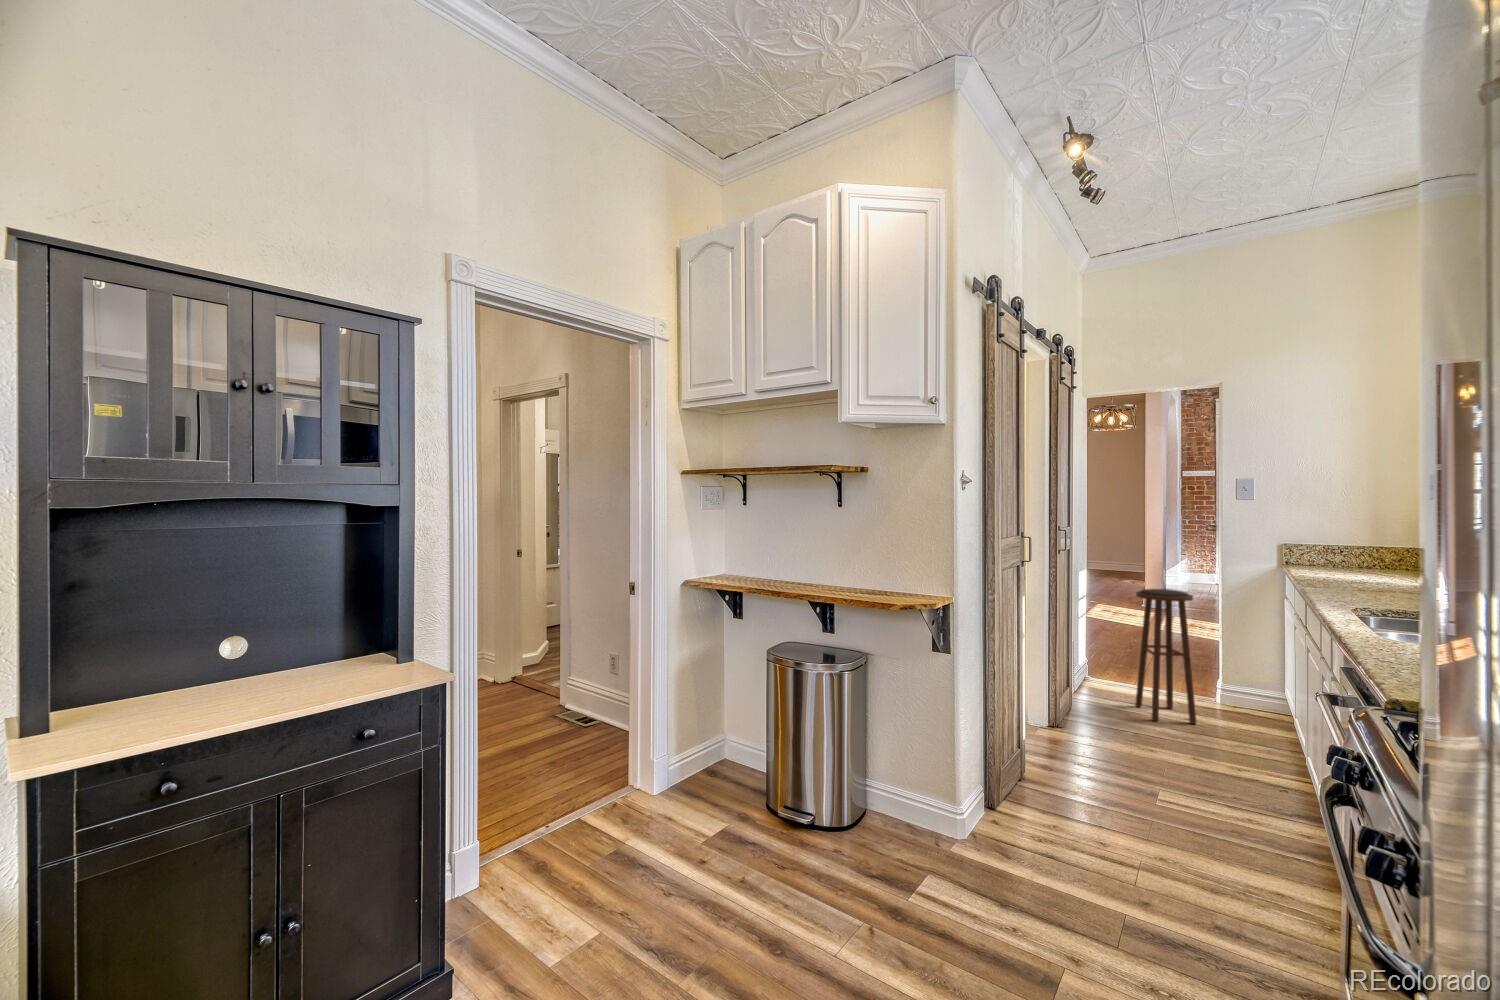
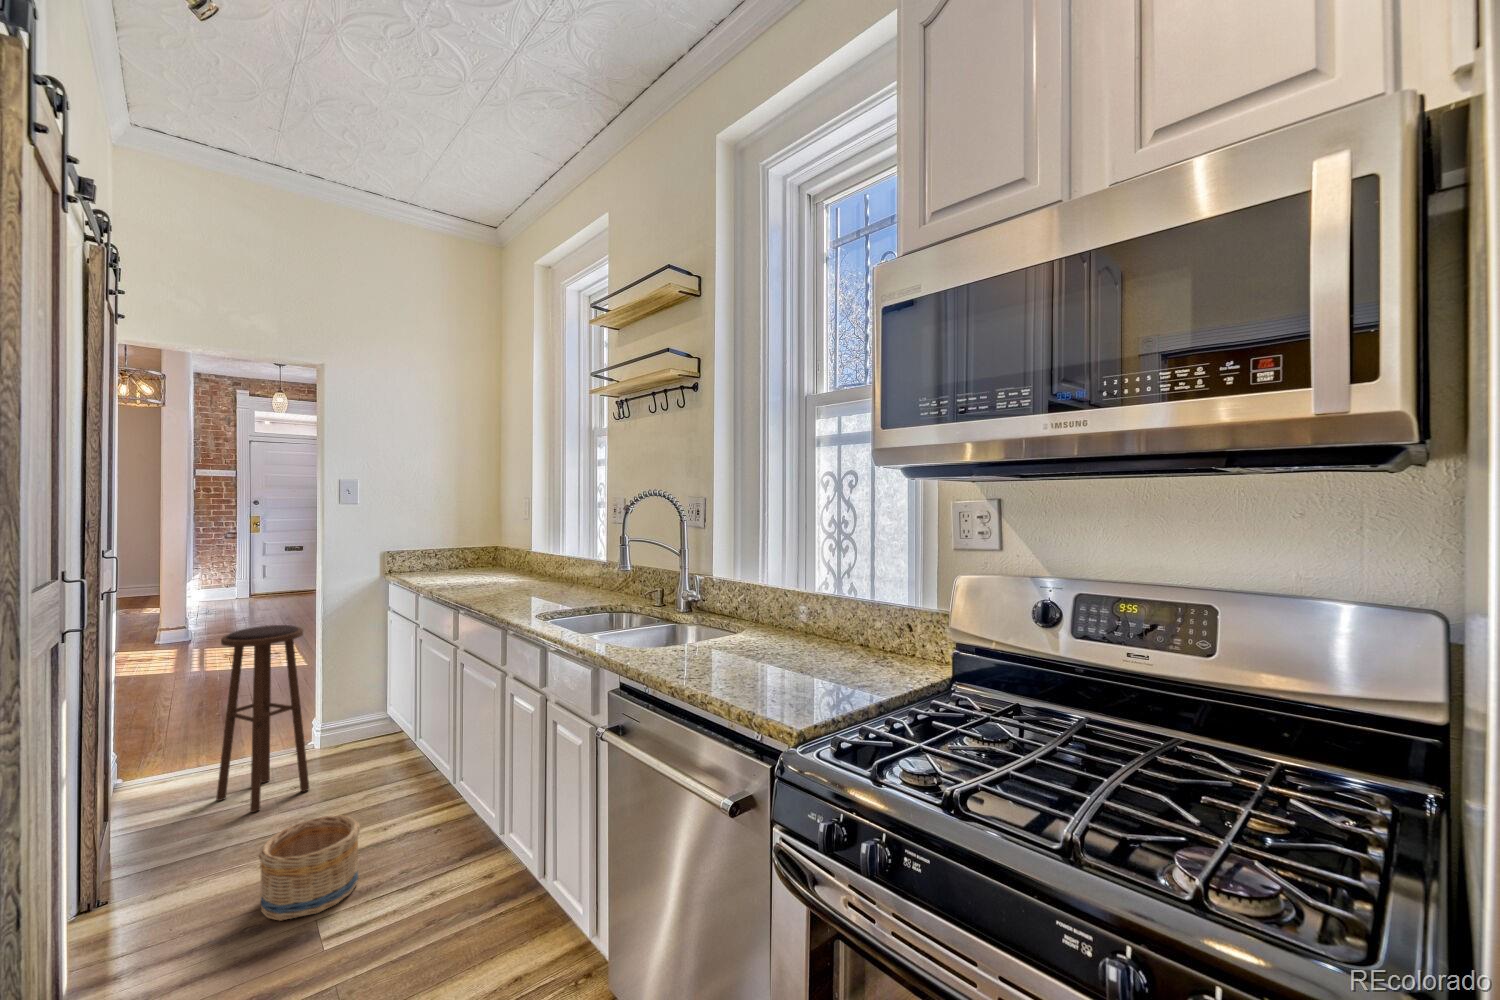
basket: none [1131,724,1201,788] -> present [259,815,360,921]

